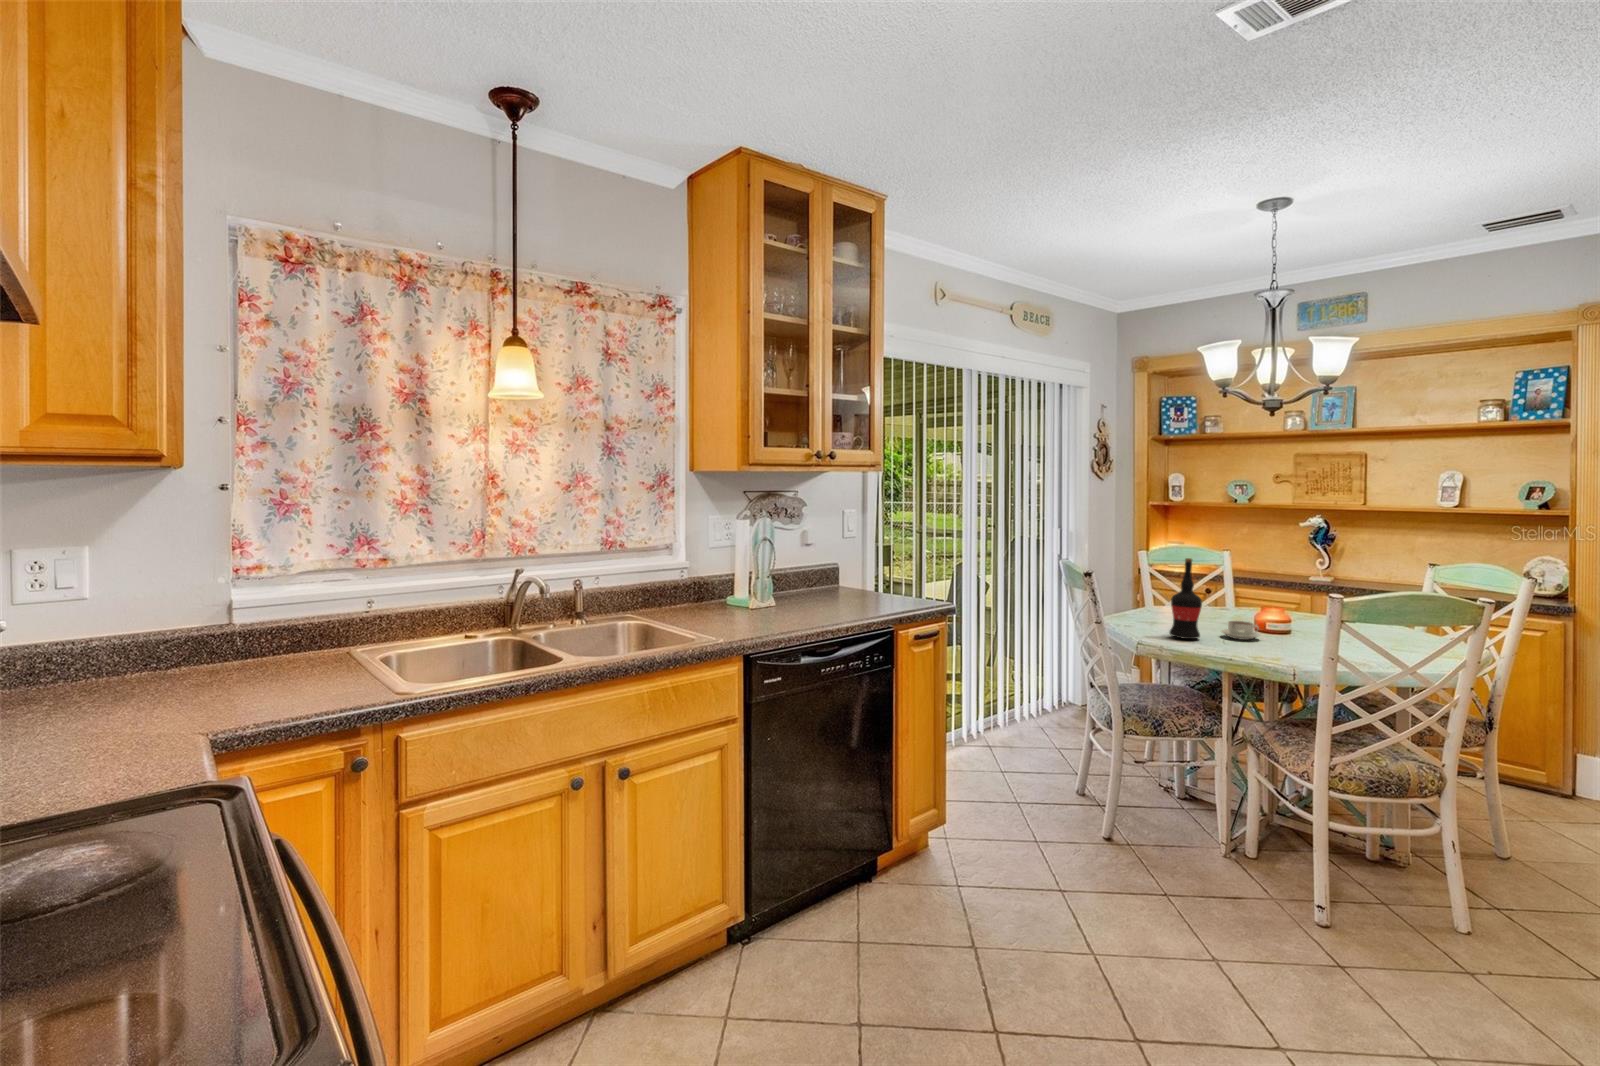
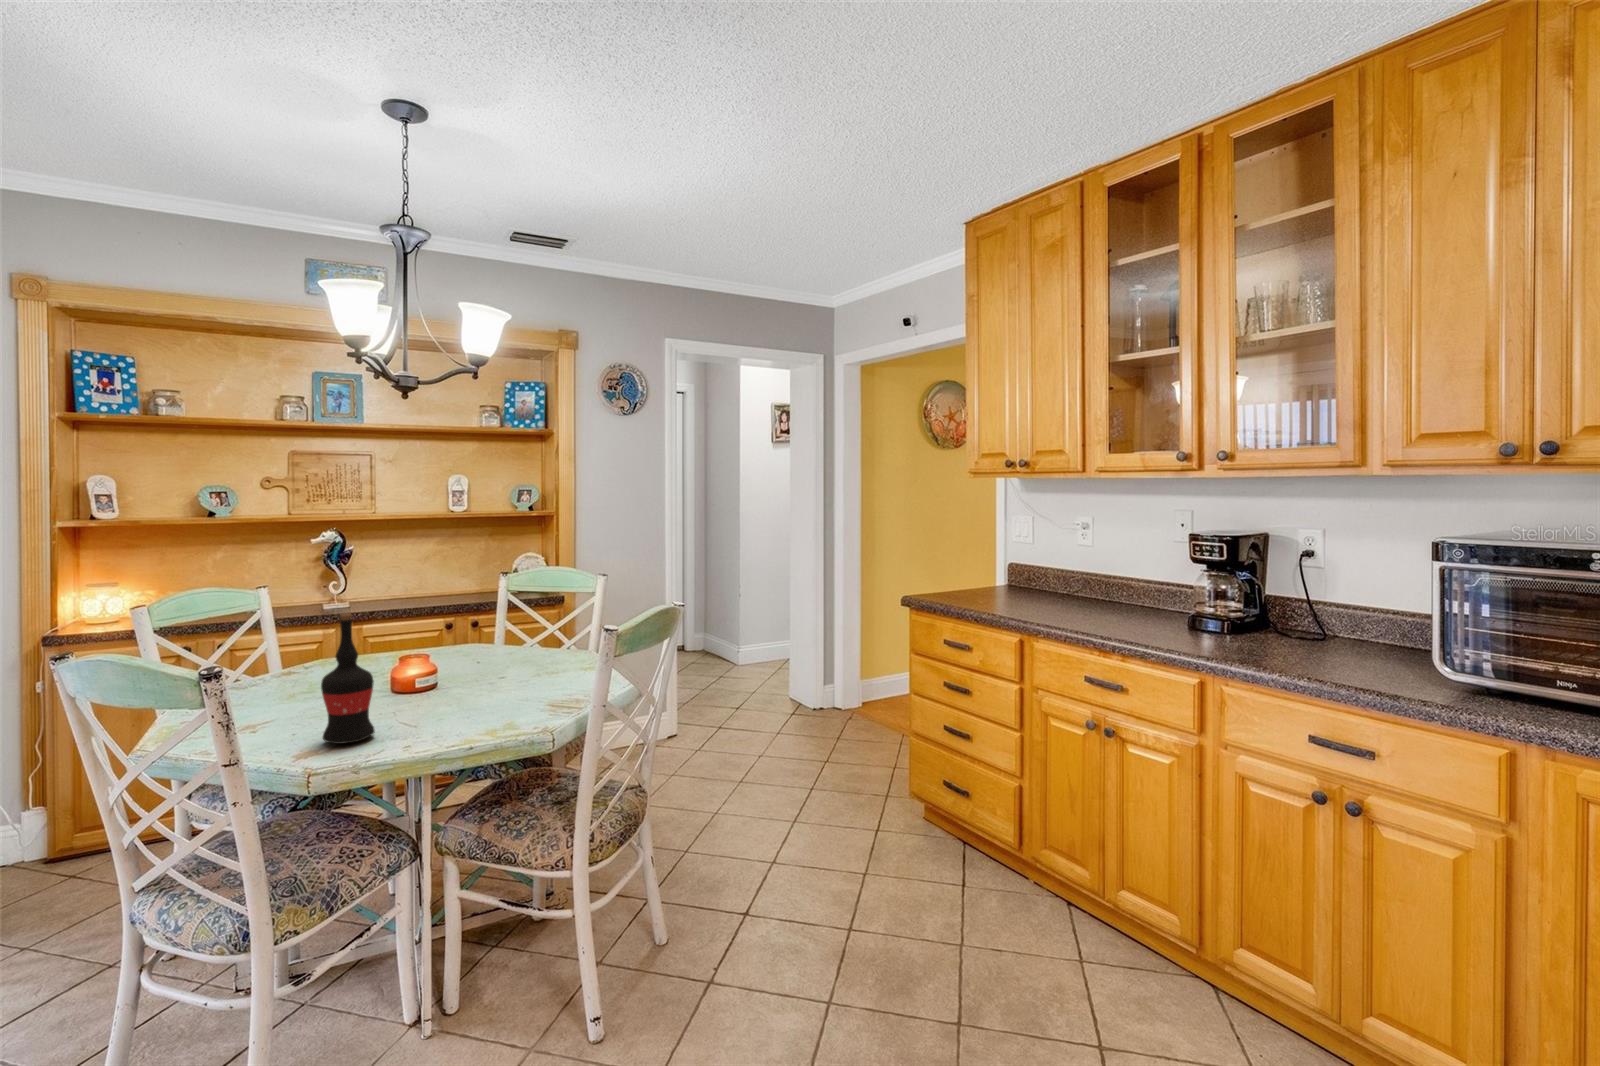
coffee cup: present [1221,621,1260,640] -> none [383,687,439,717]

